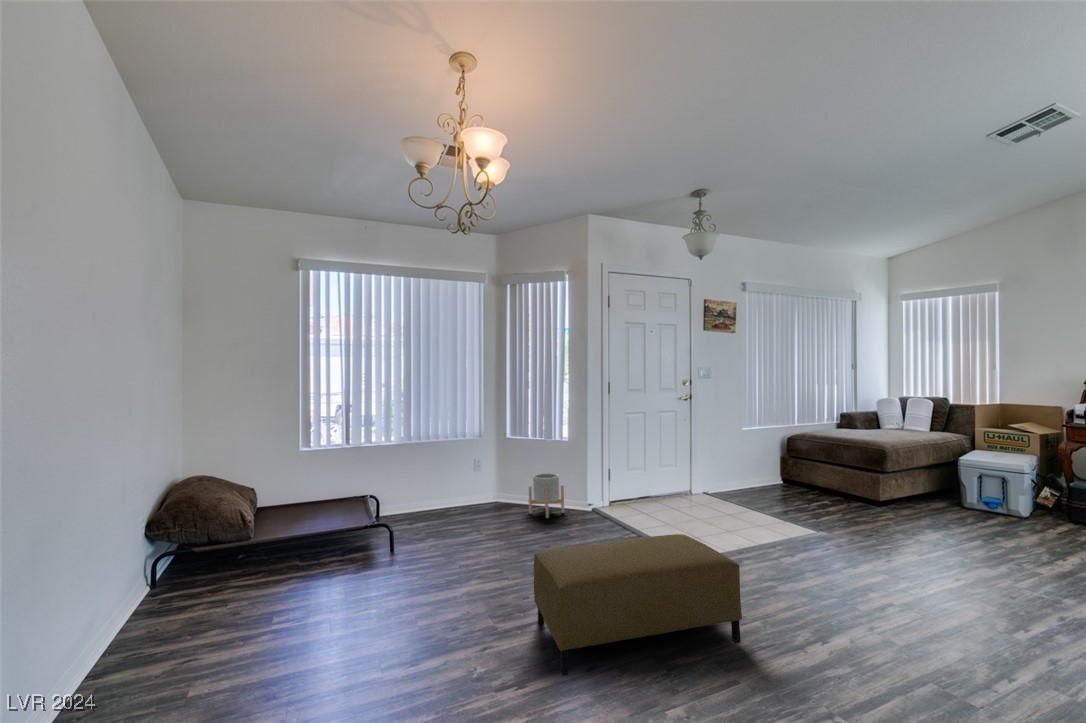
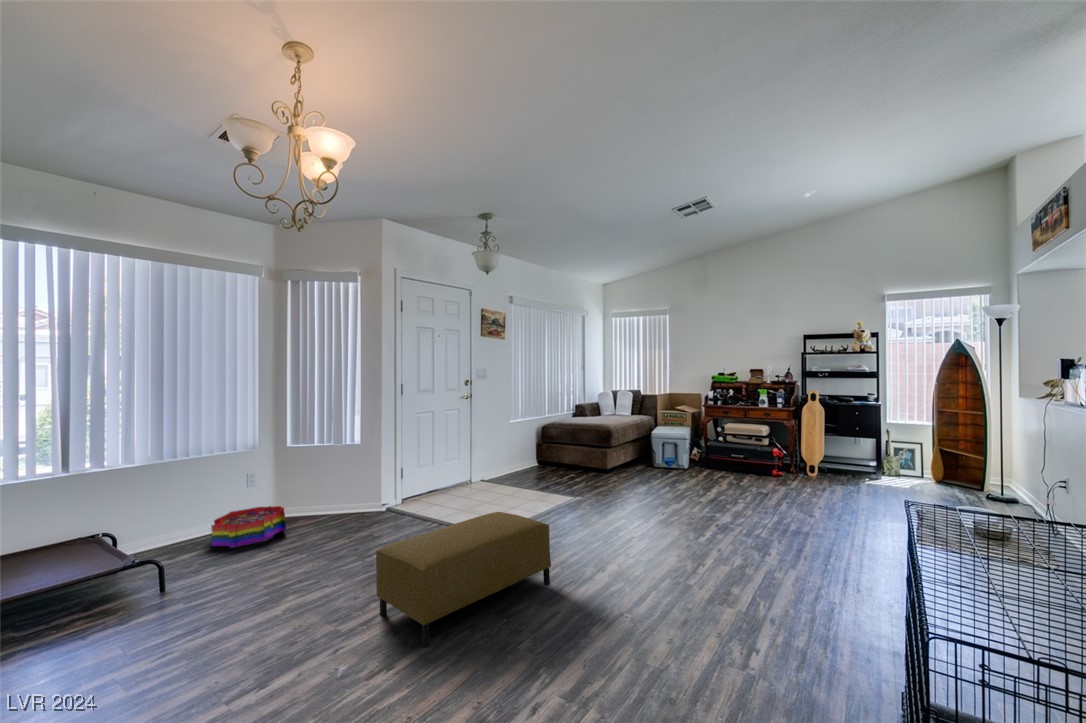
planter: present [529,473,564,518] -> none [318,480,358,526]
storage bin: none [443,489,501,522] -> present [211,506,286,548]

